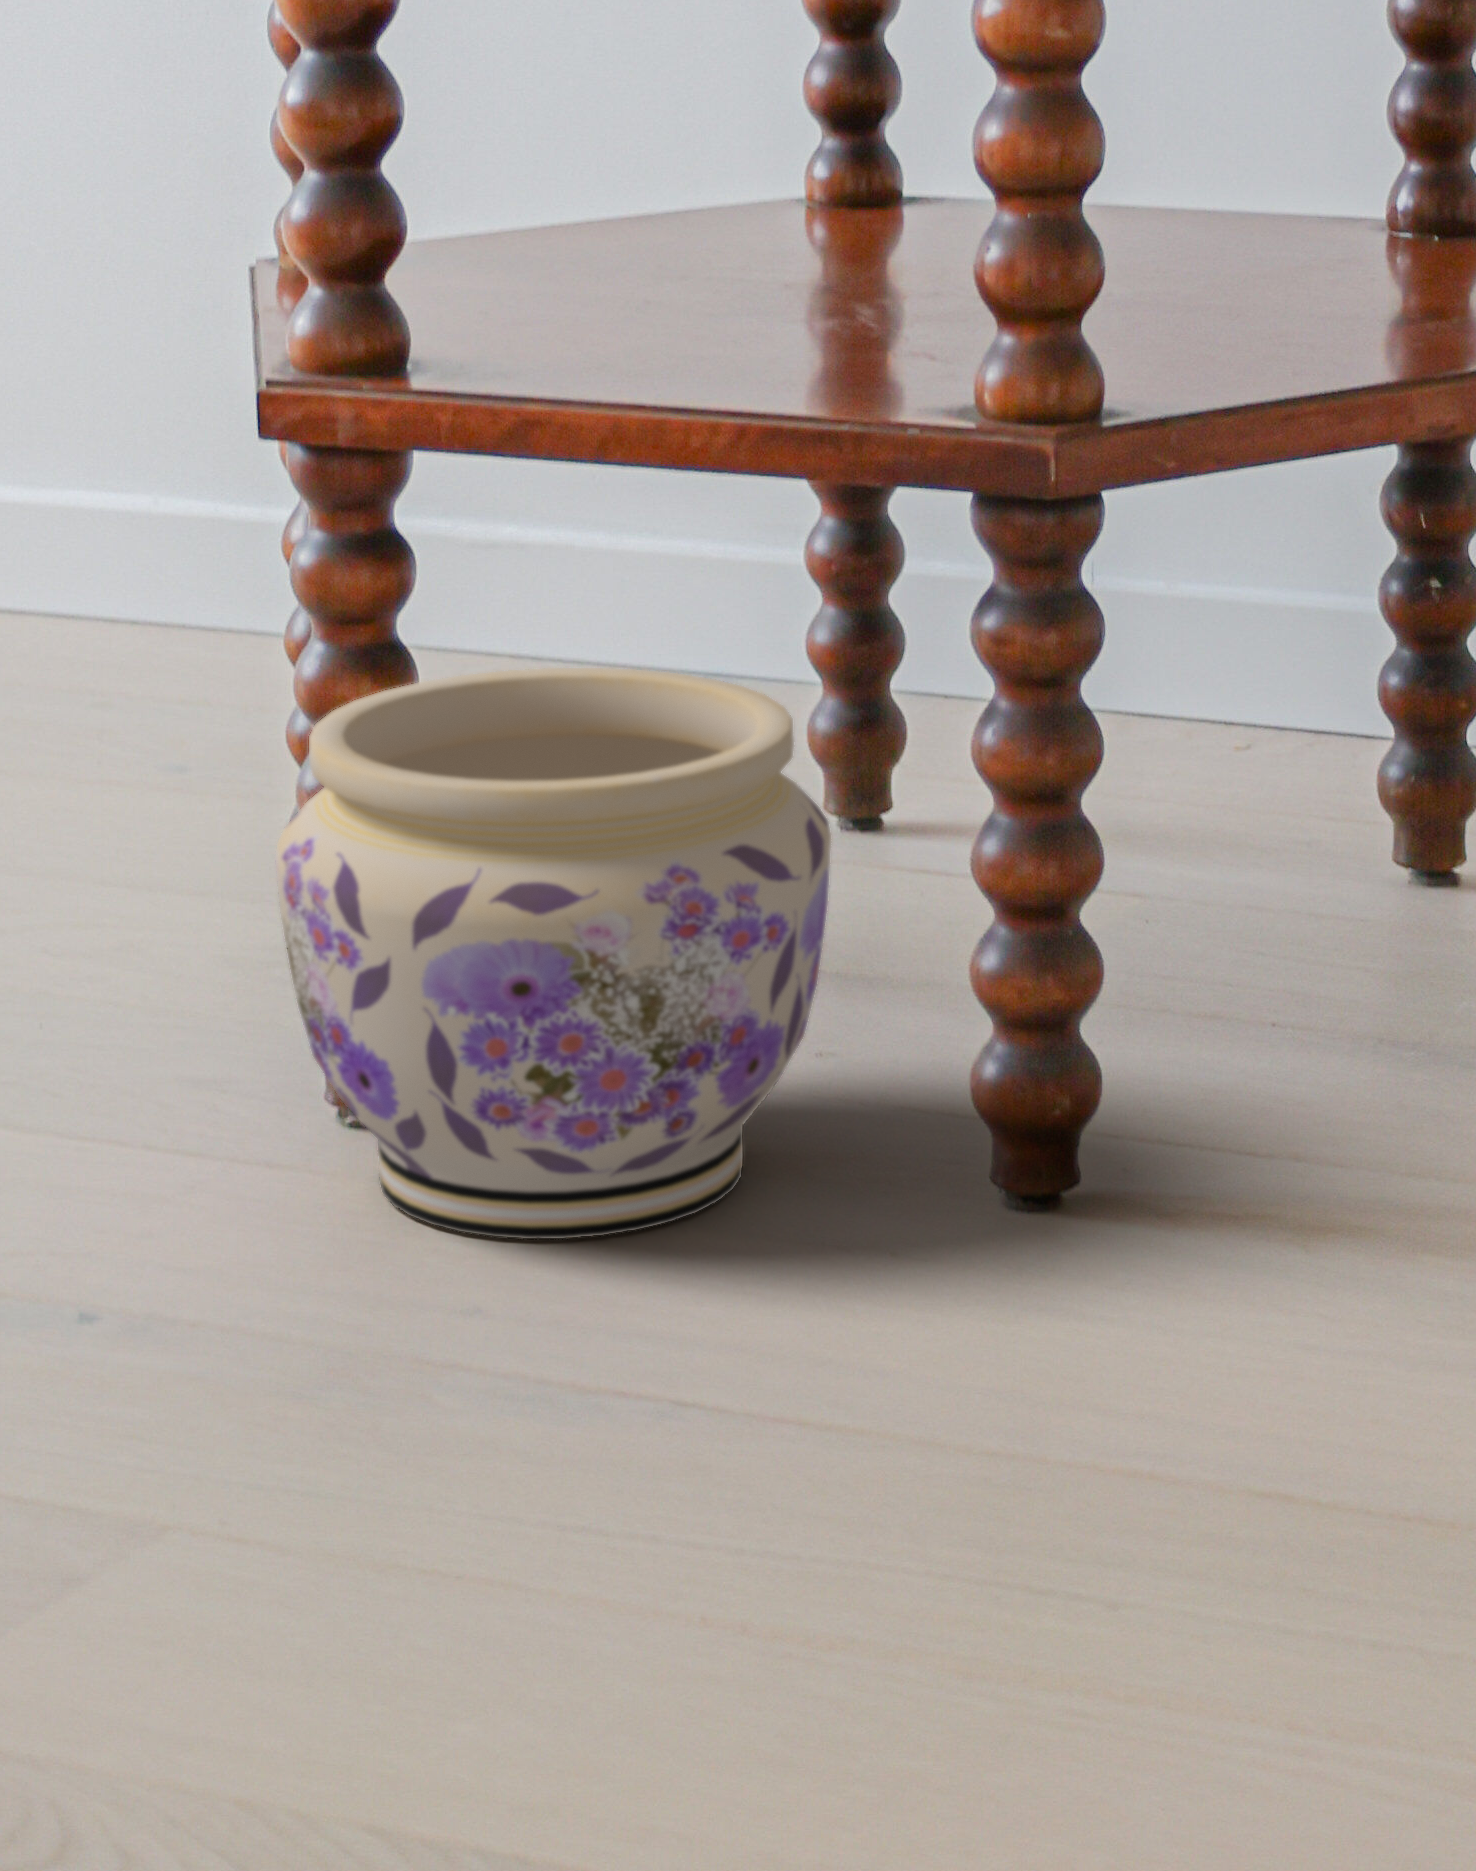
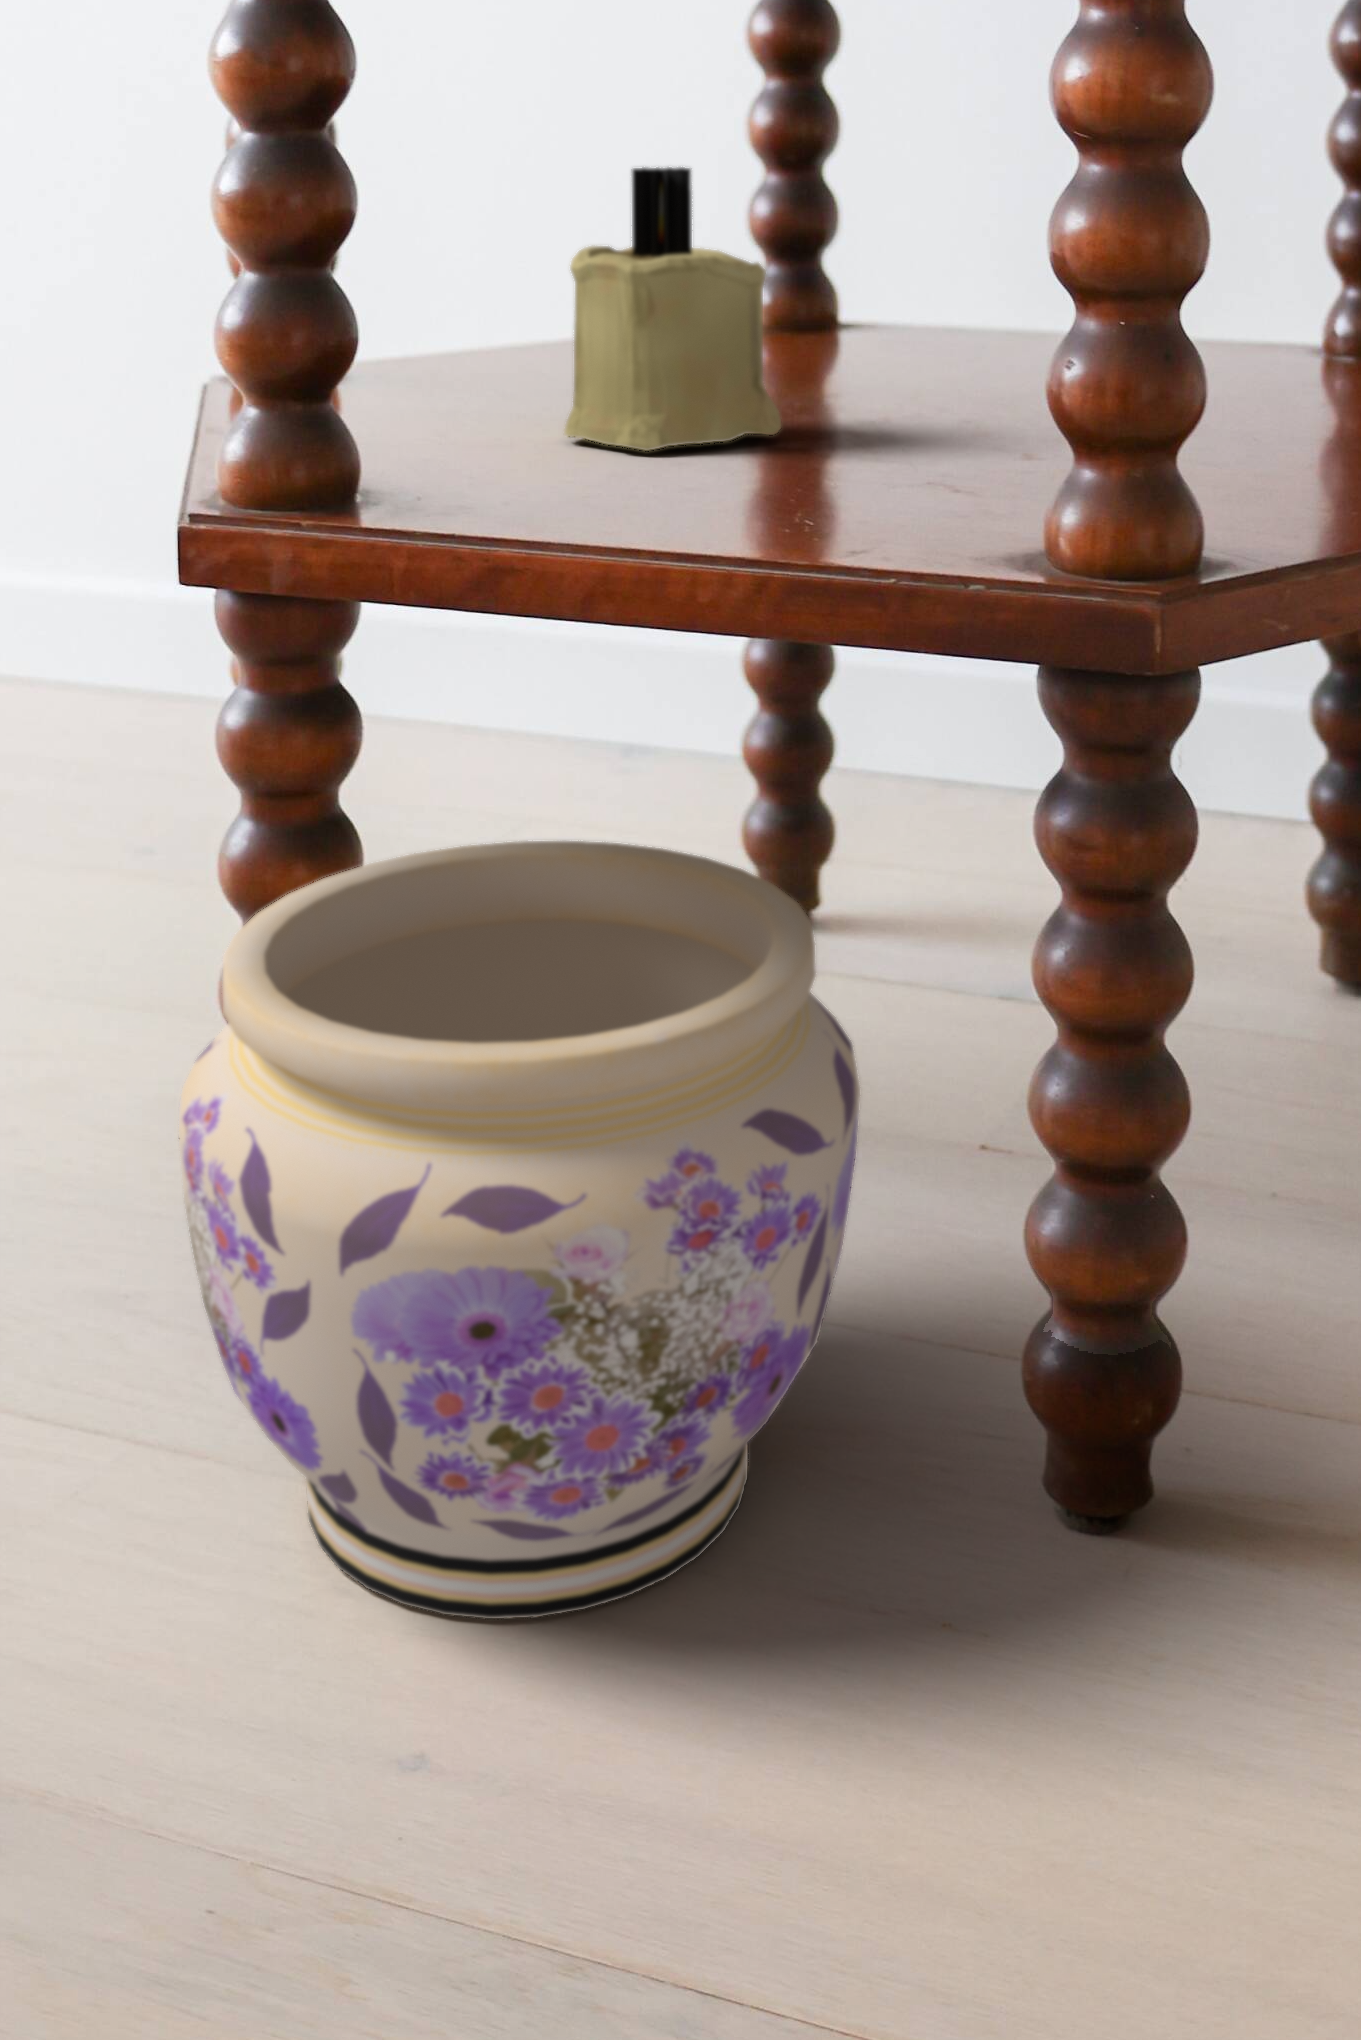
candle: none [592,58,798,326] -> present [564,167,781,451]

